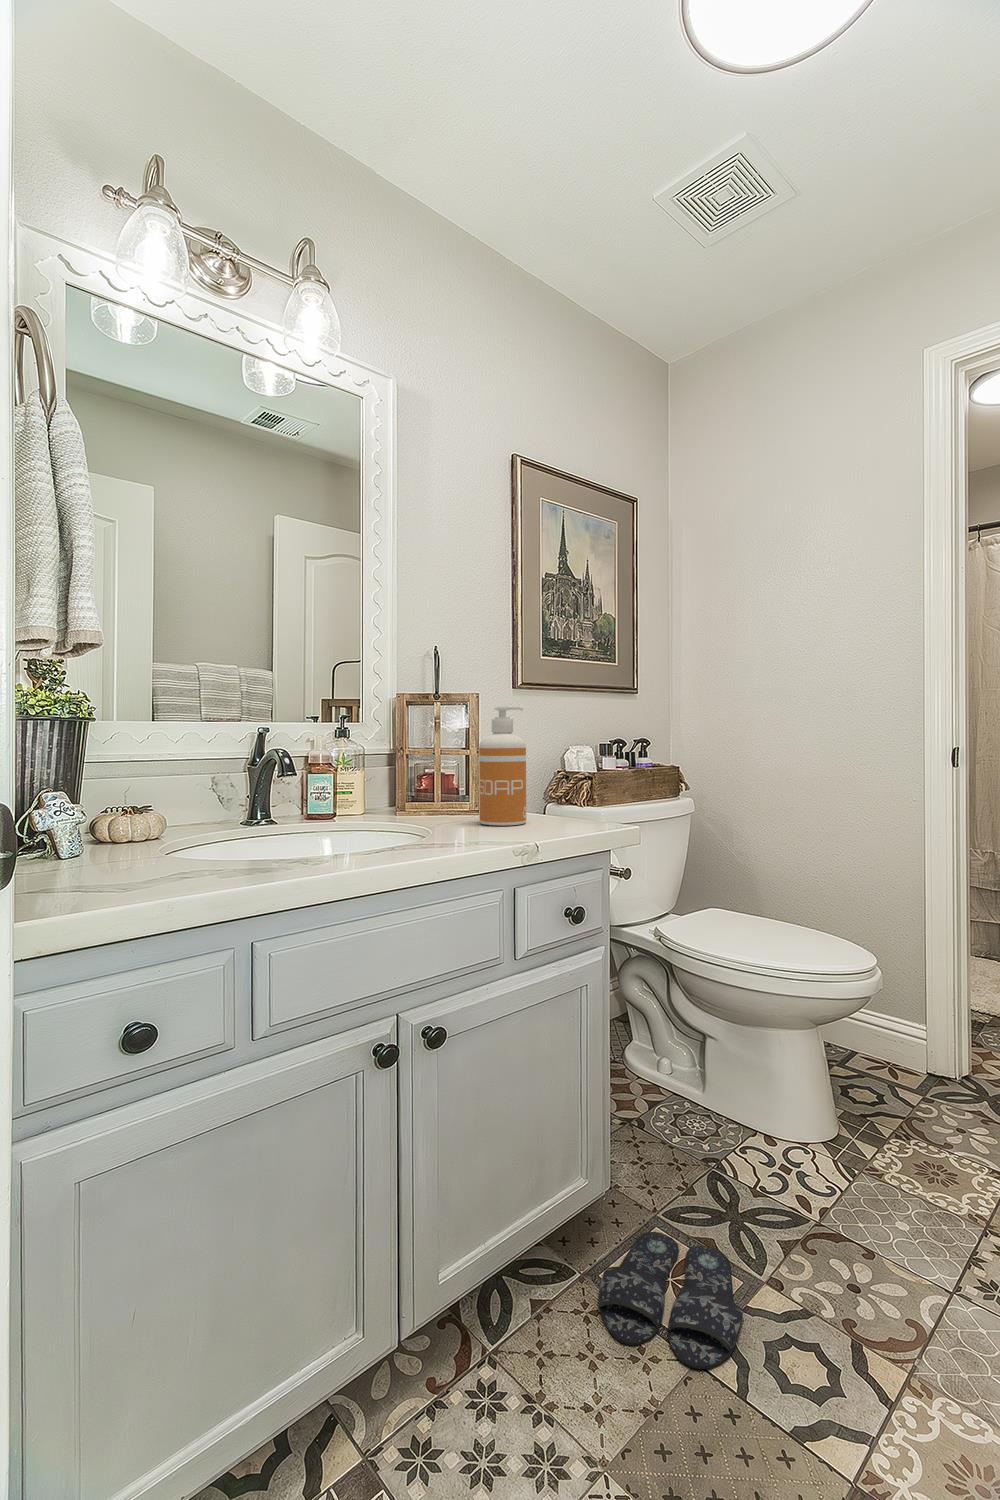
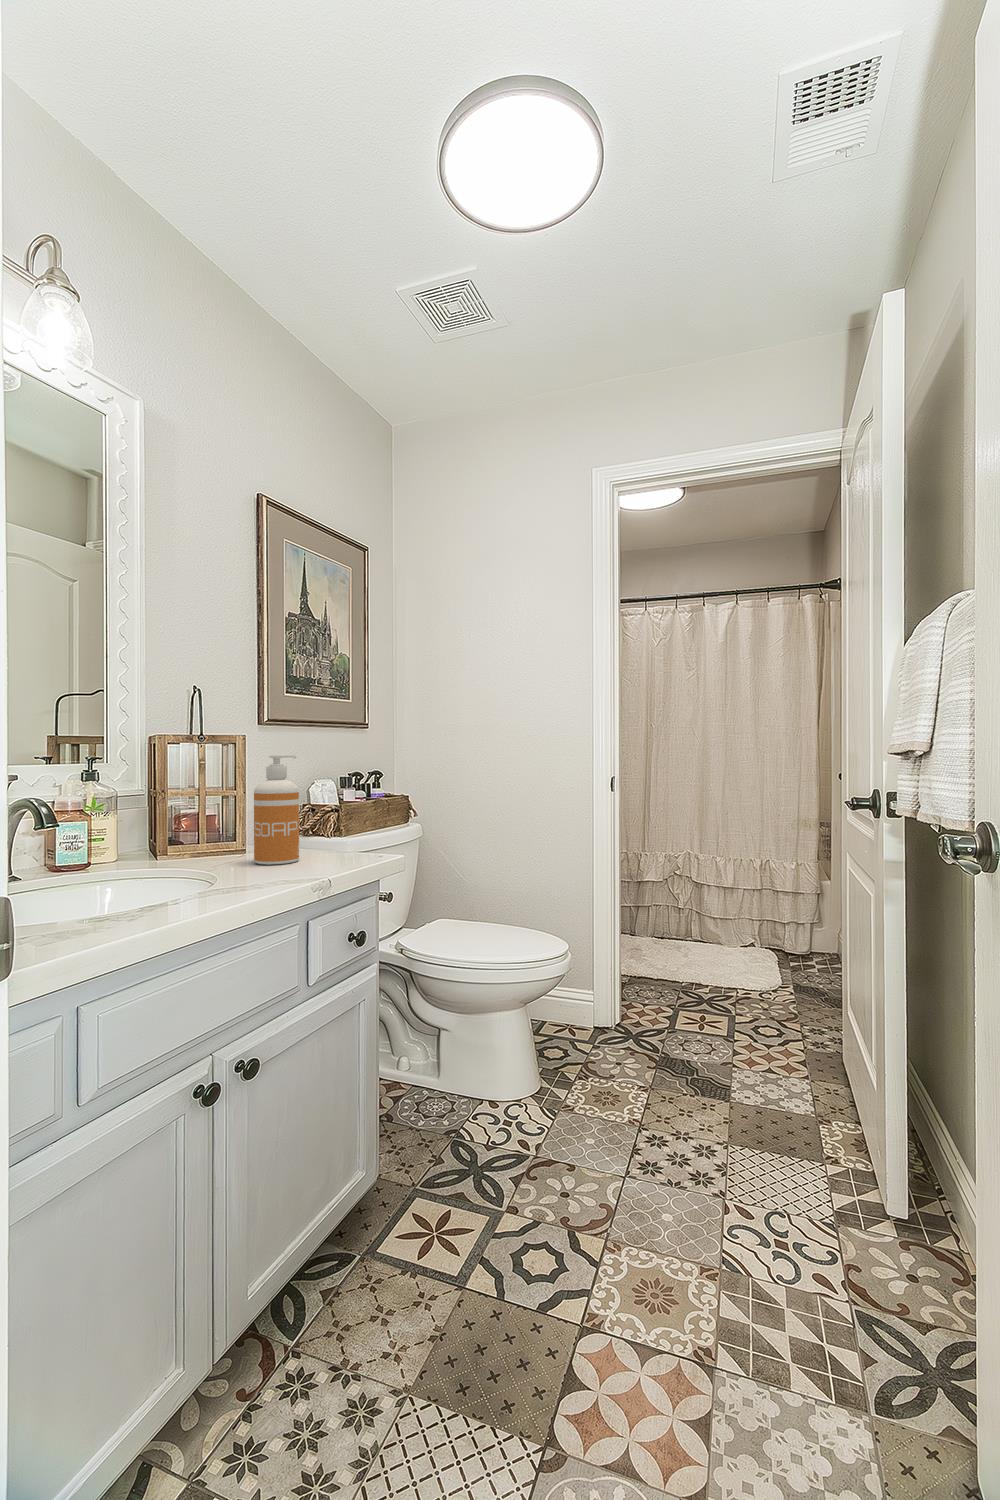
slippers: present [599,1232,744,1369] -> none [380,1198,494,1295]

